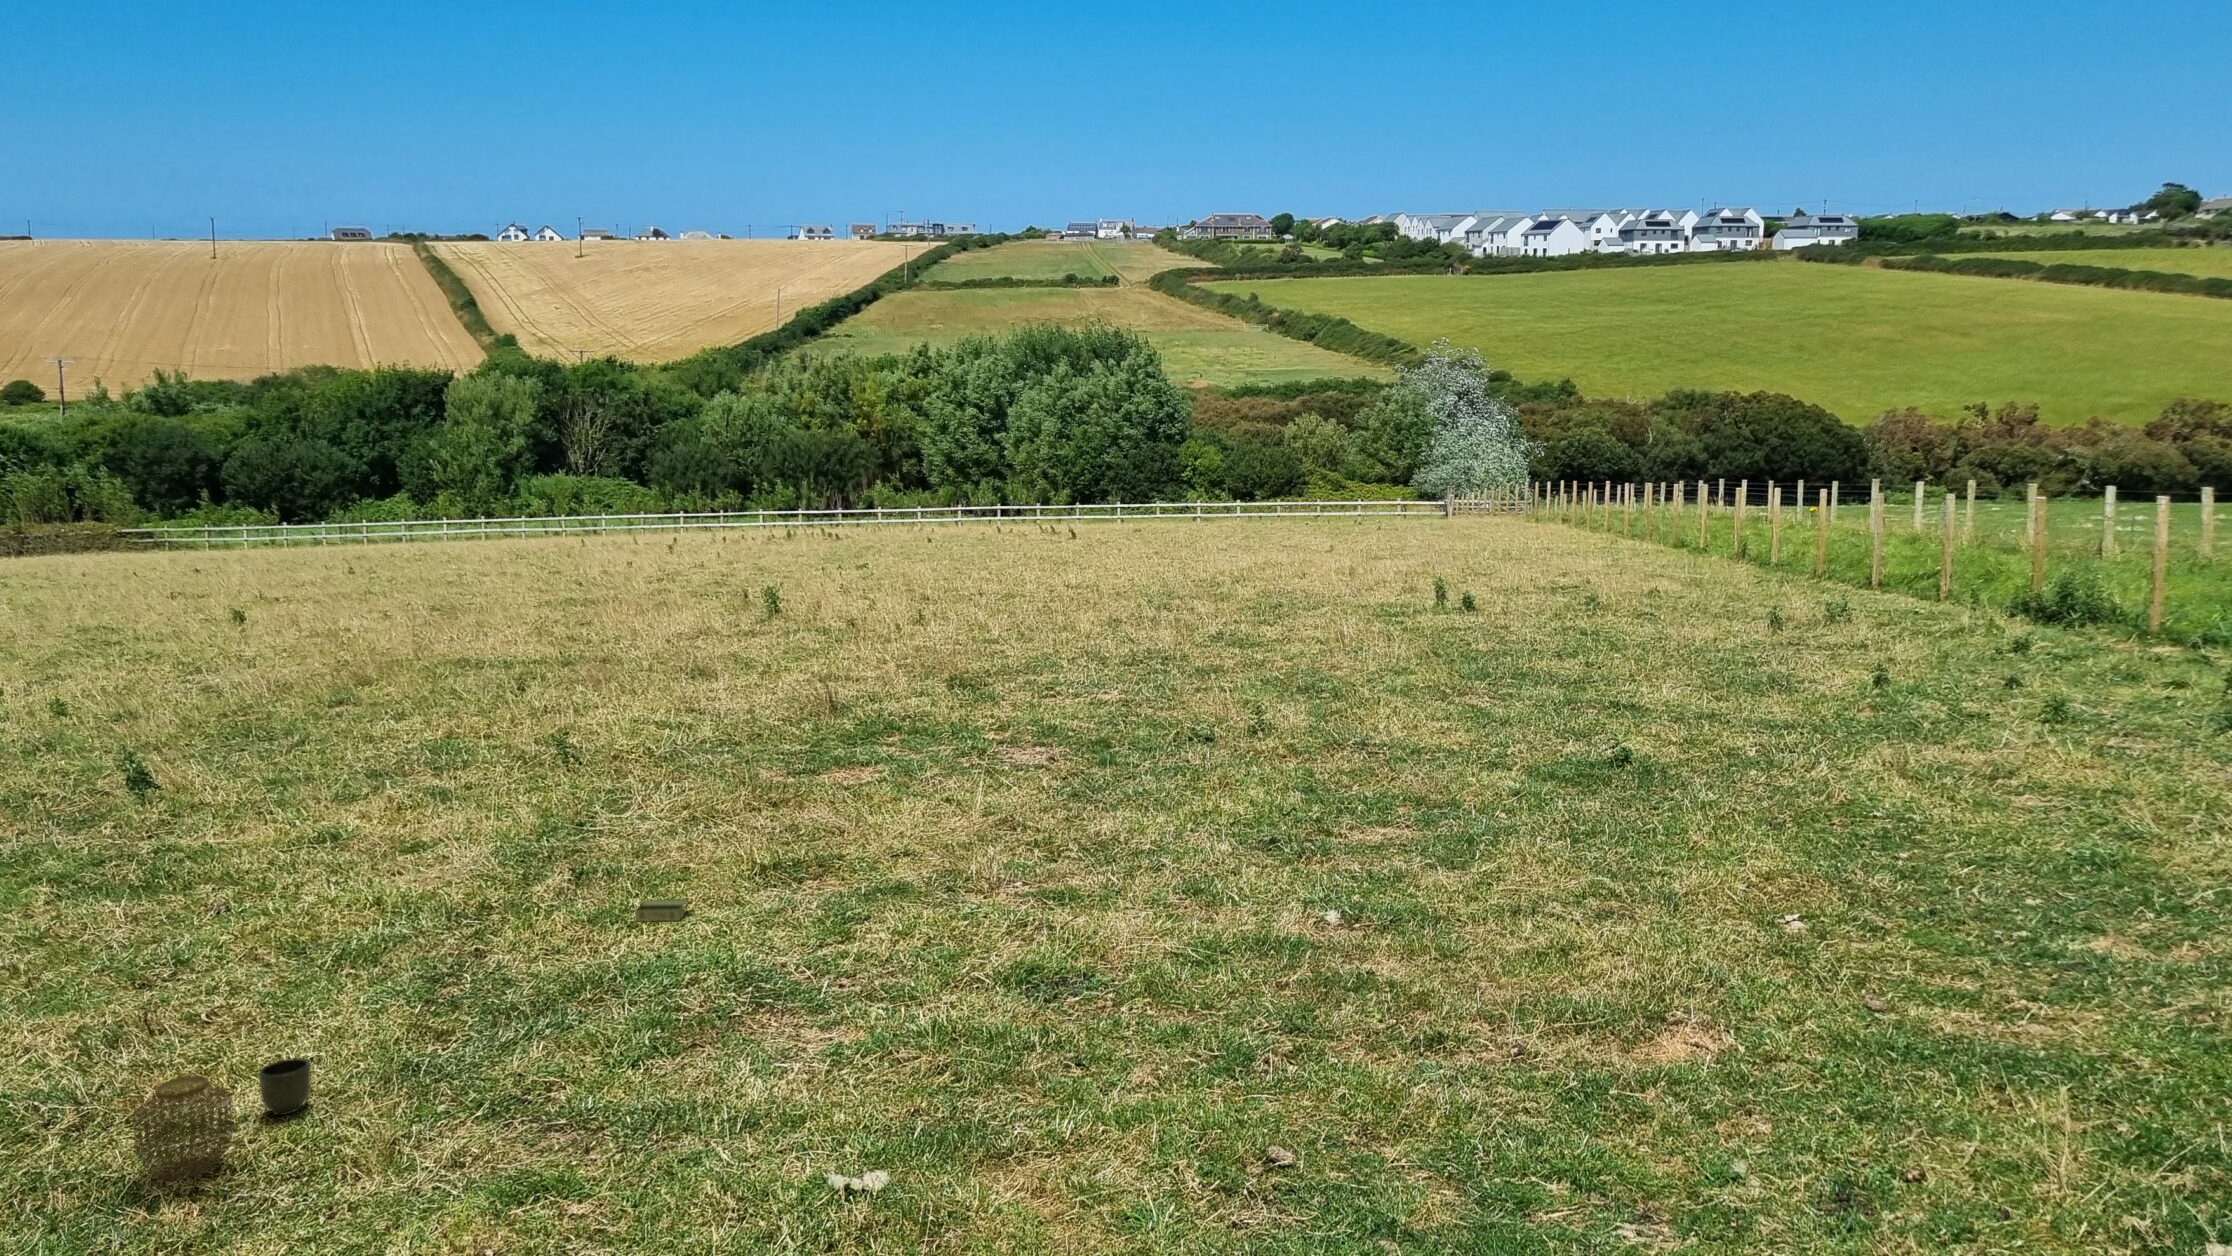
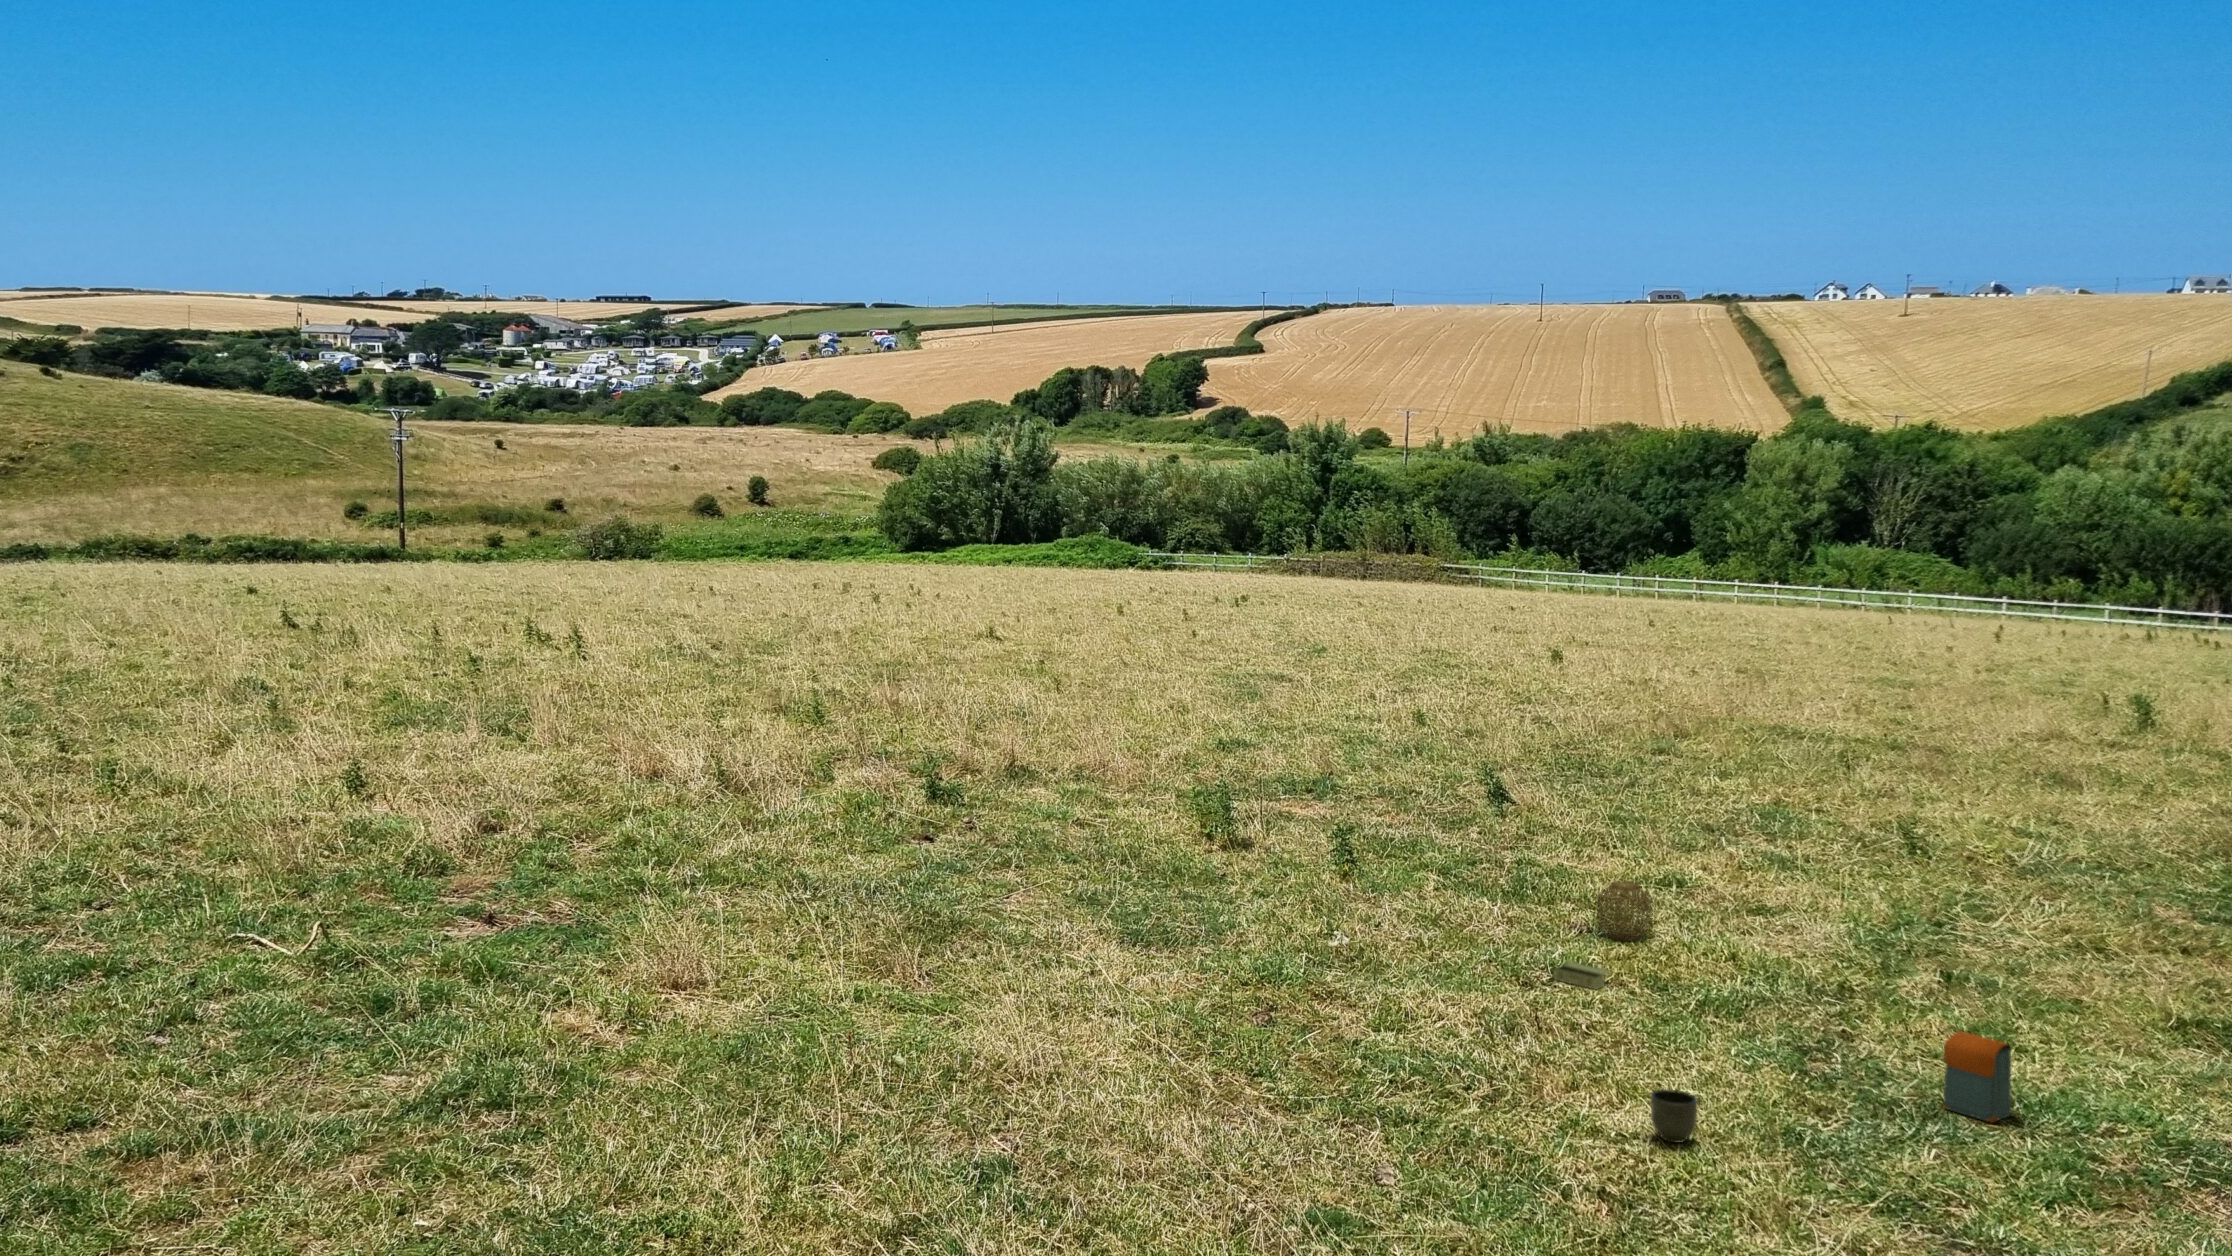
toolbox: present [635,899,687,922] -> present [1554,962,1611,990]
backpack: none [554,925,613,1001] -> present [1944,1031,2011,1122]
woven basket: present [133,1075,234,1181] -> present [1597,881,1653,941]

